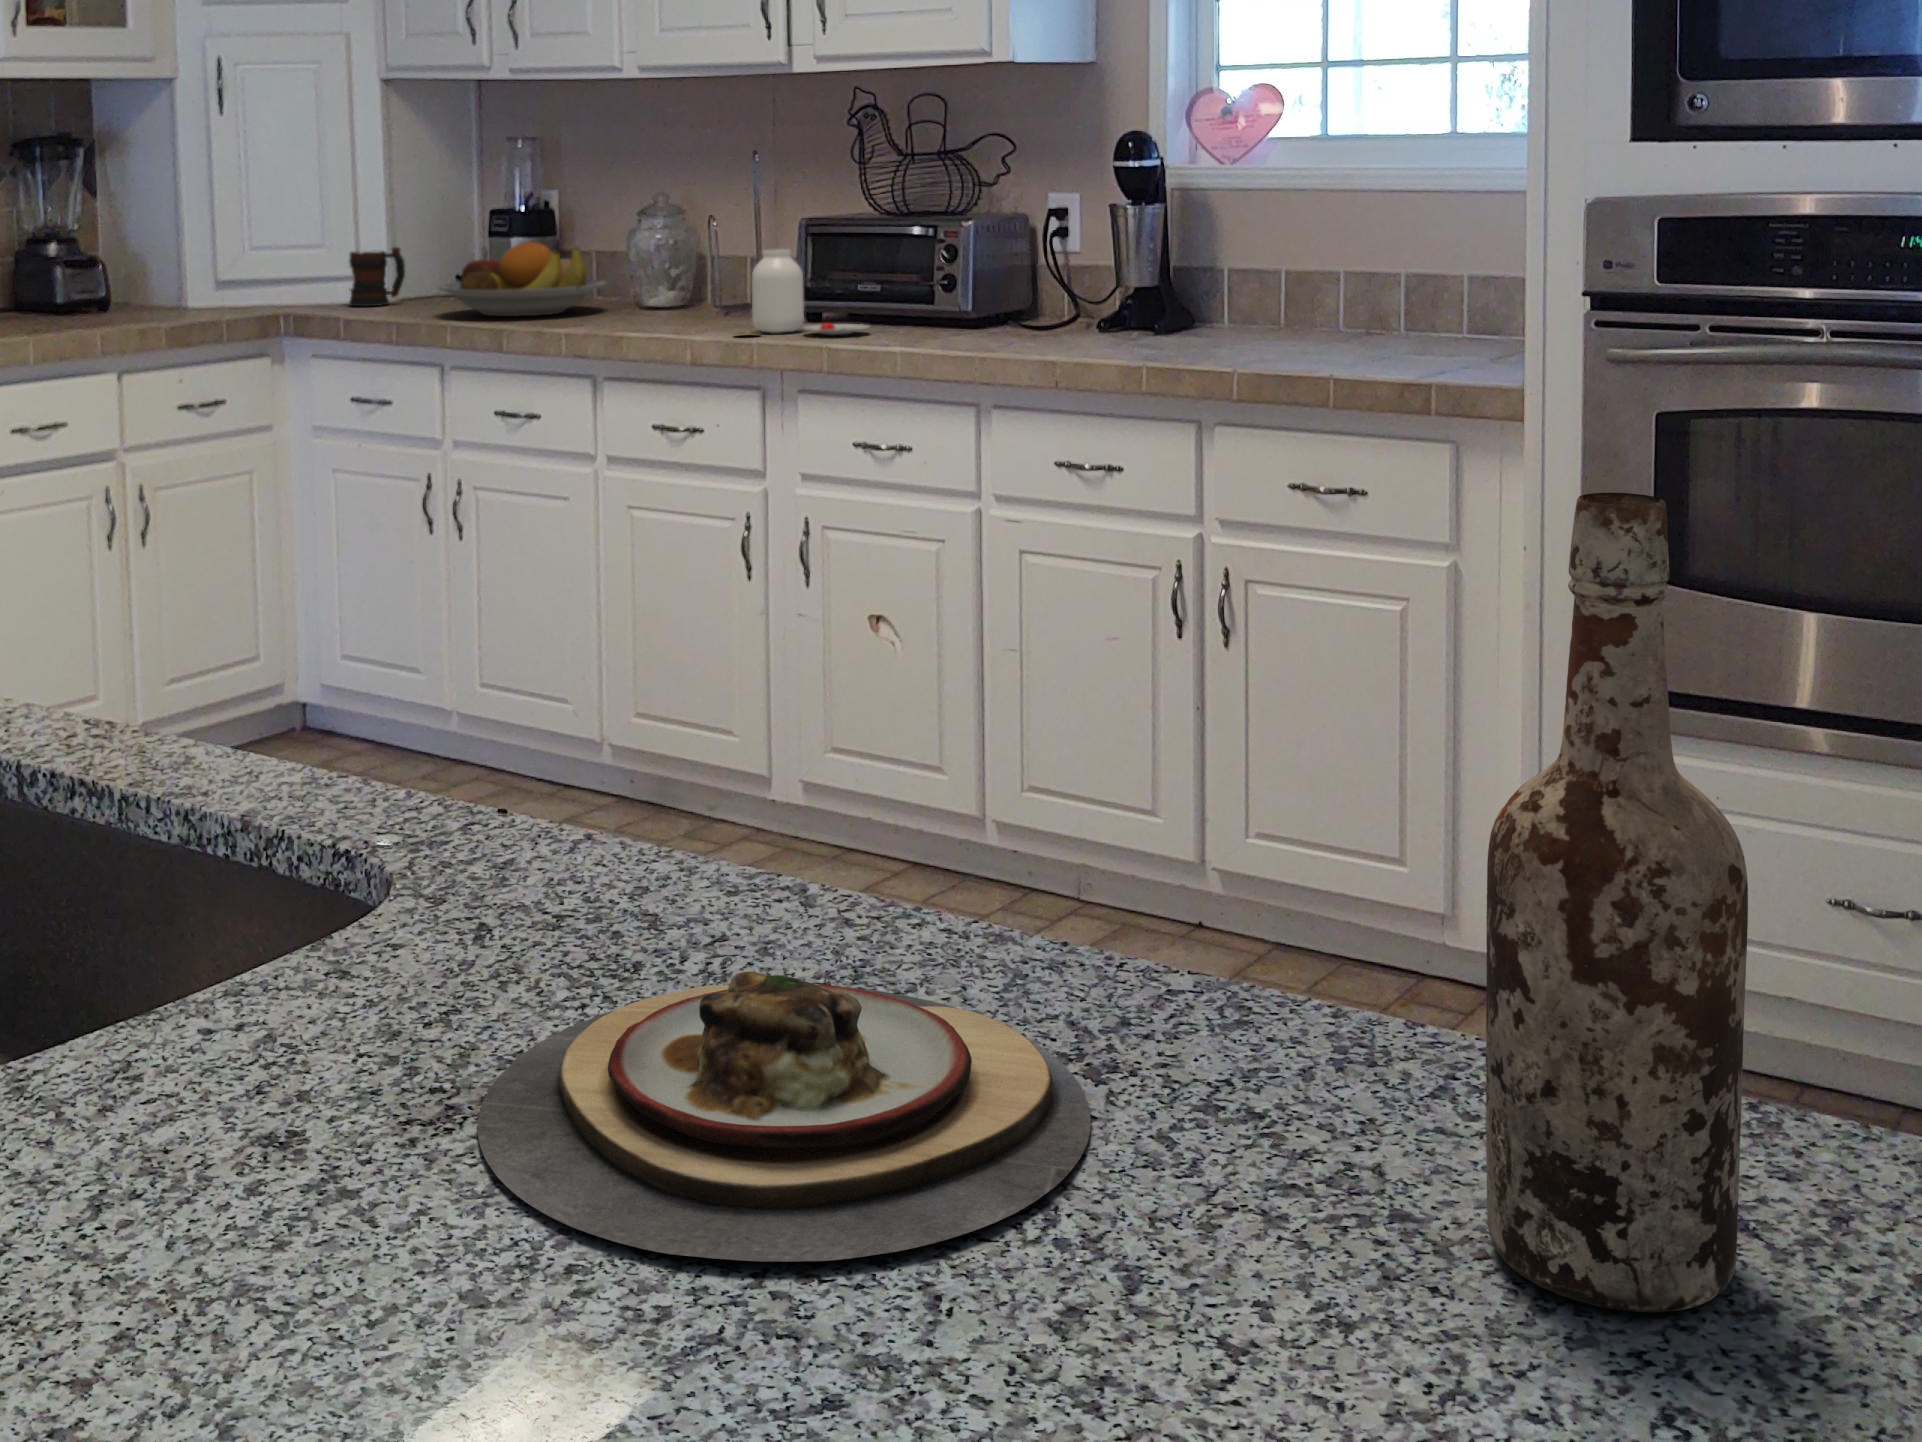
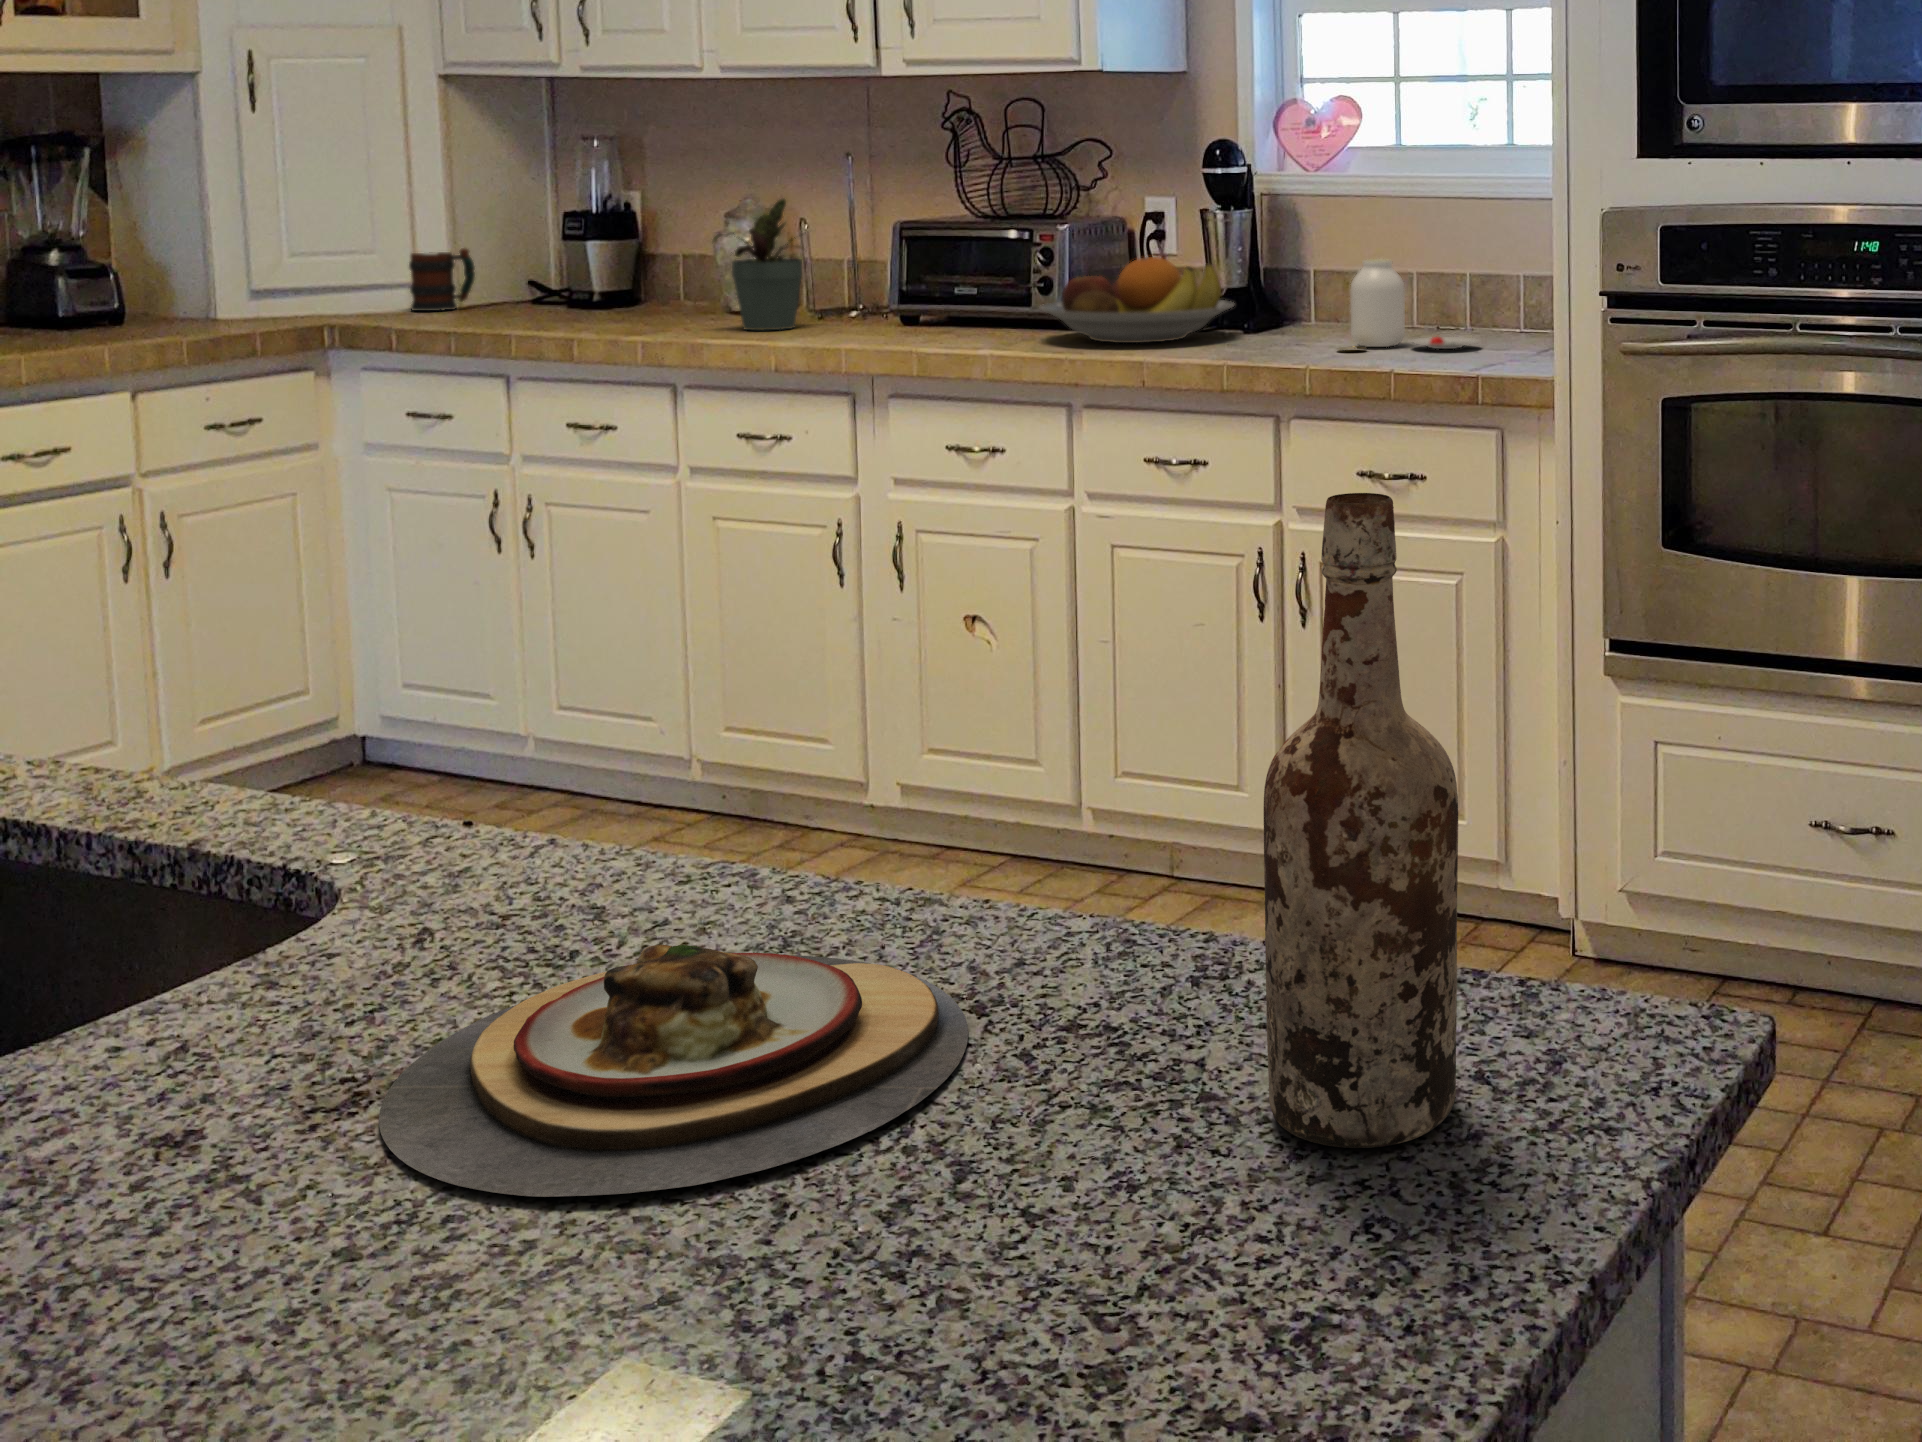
potted plant: none [626,195,726,325] -> present [713,199,804,330]
fruit bowl: present [439,242,606,316] -> present [1040,257,1234,343]
jar: present [751,249,869,335] -> present [1339,259,1479,350]

